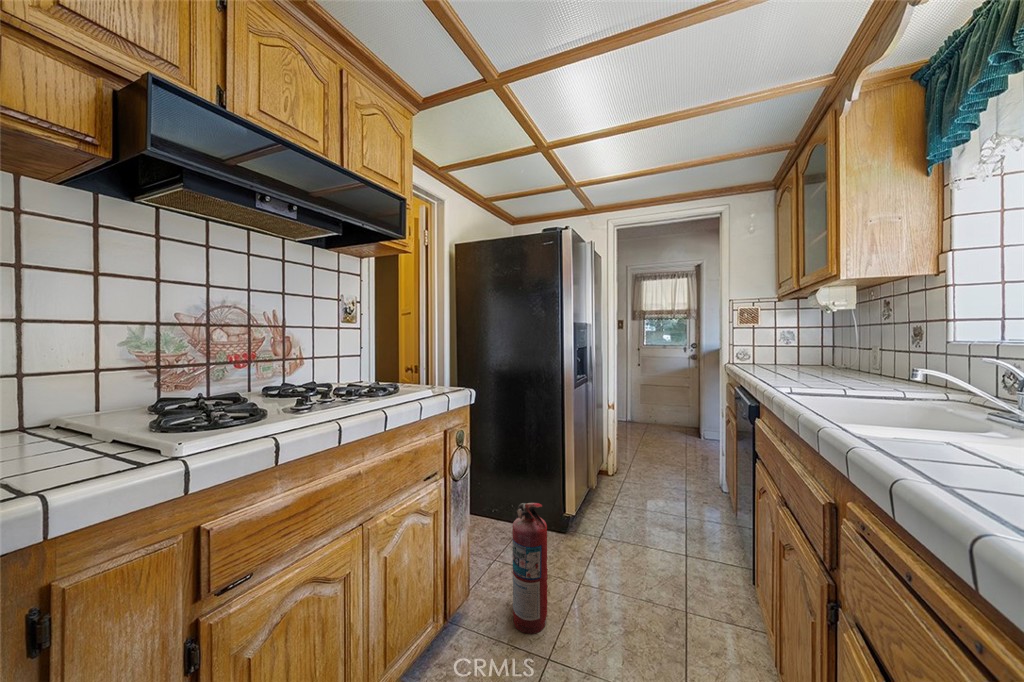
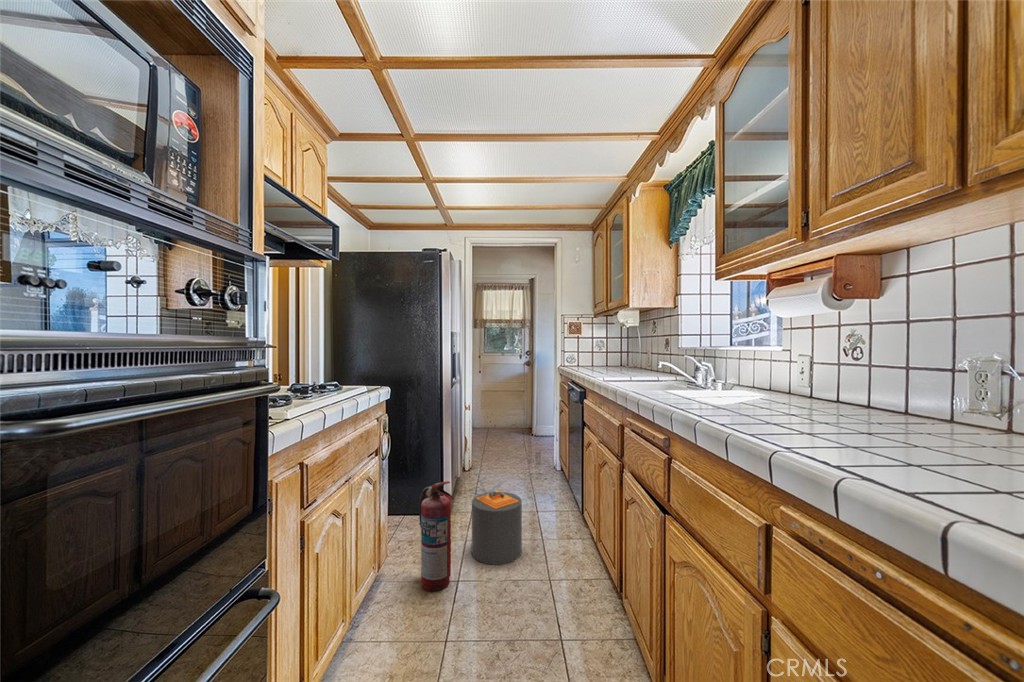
trash can: none [578,499,650,620] -> present [472,484,522,565]

